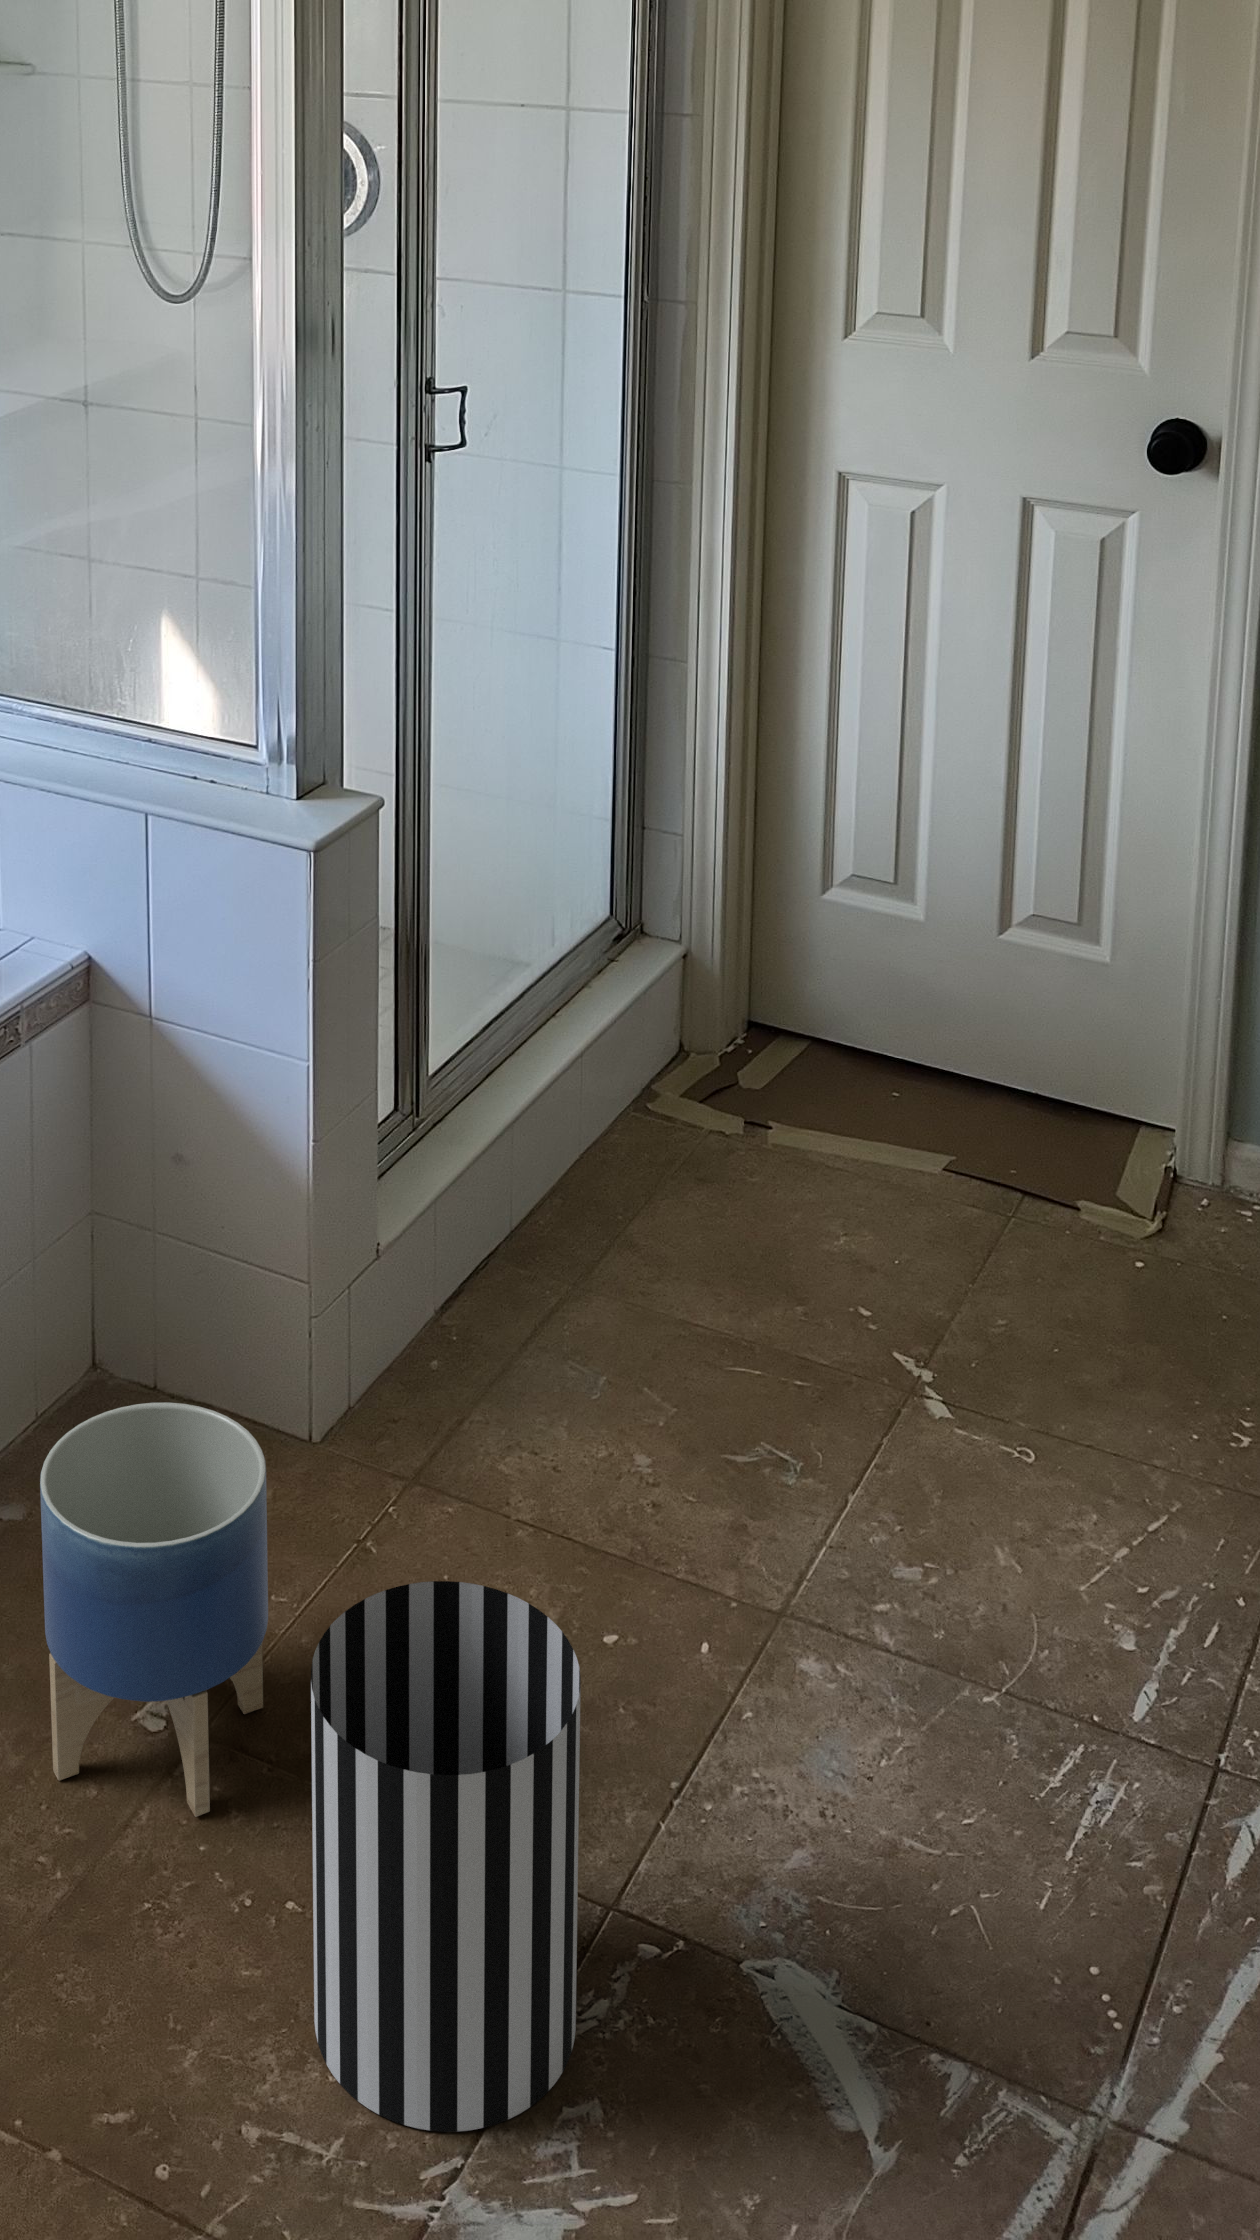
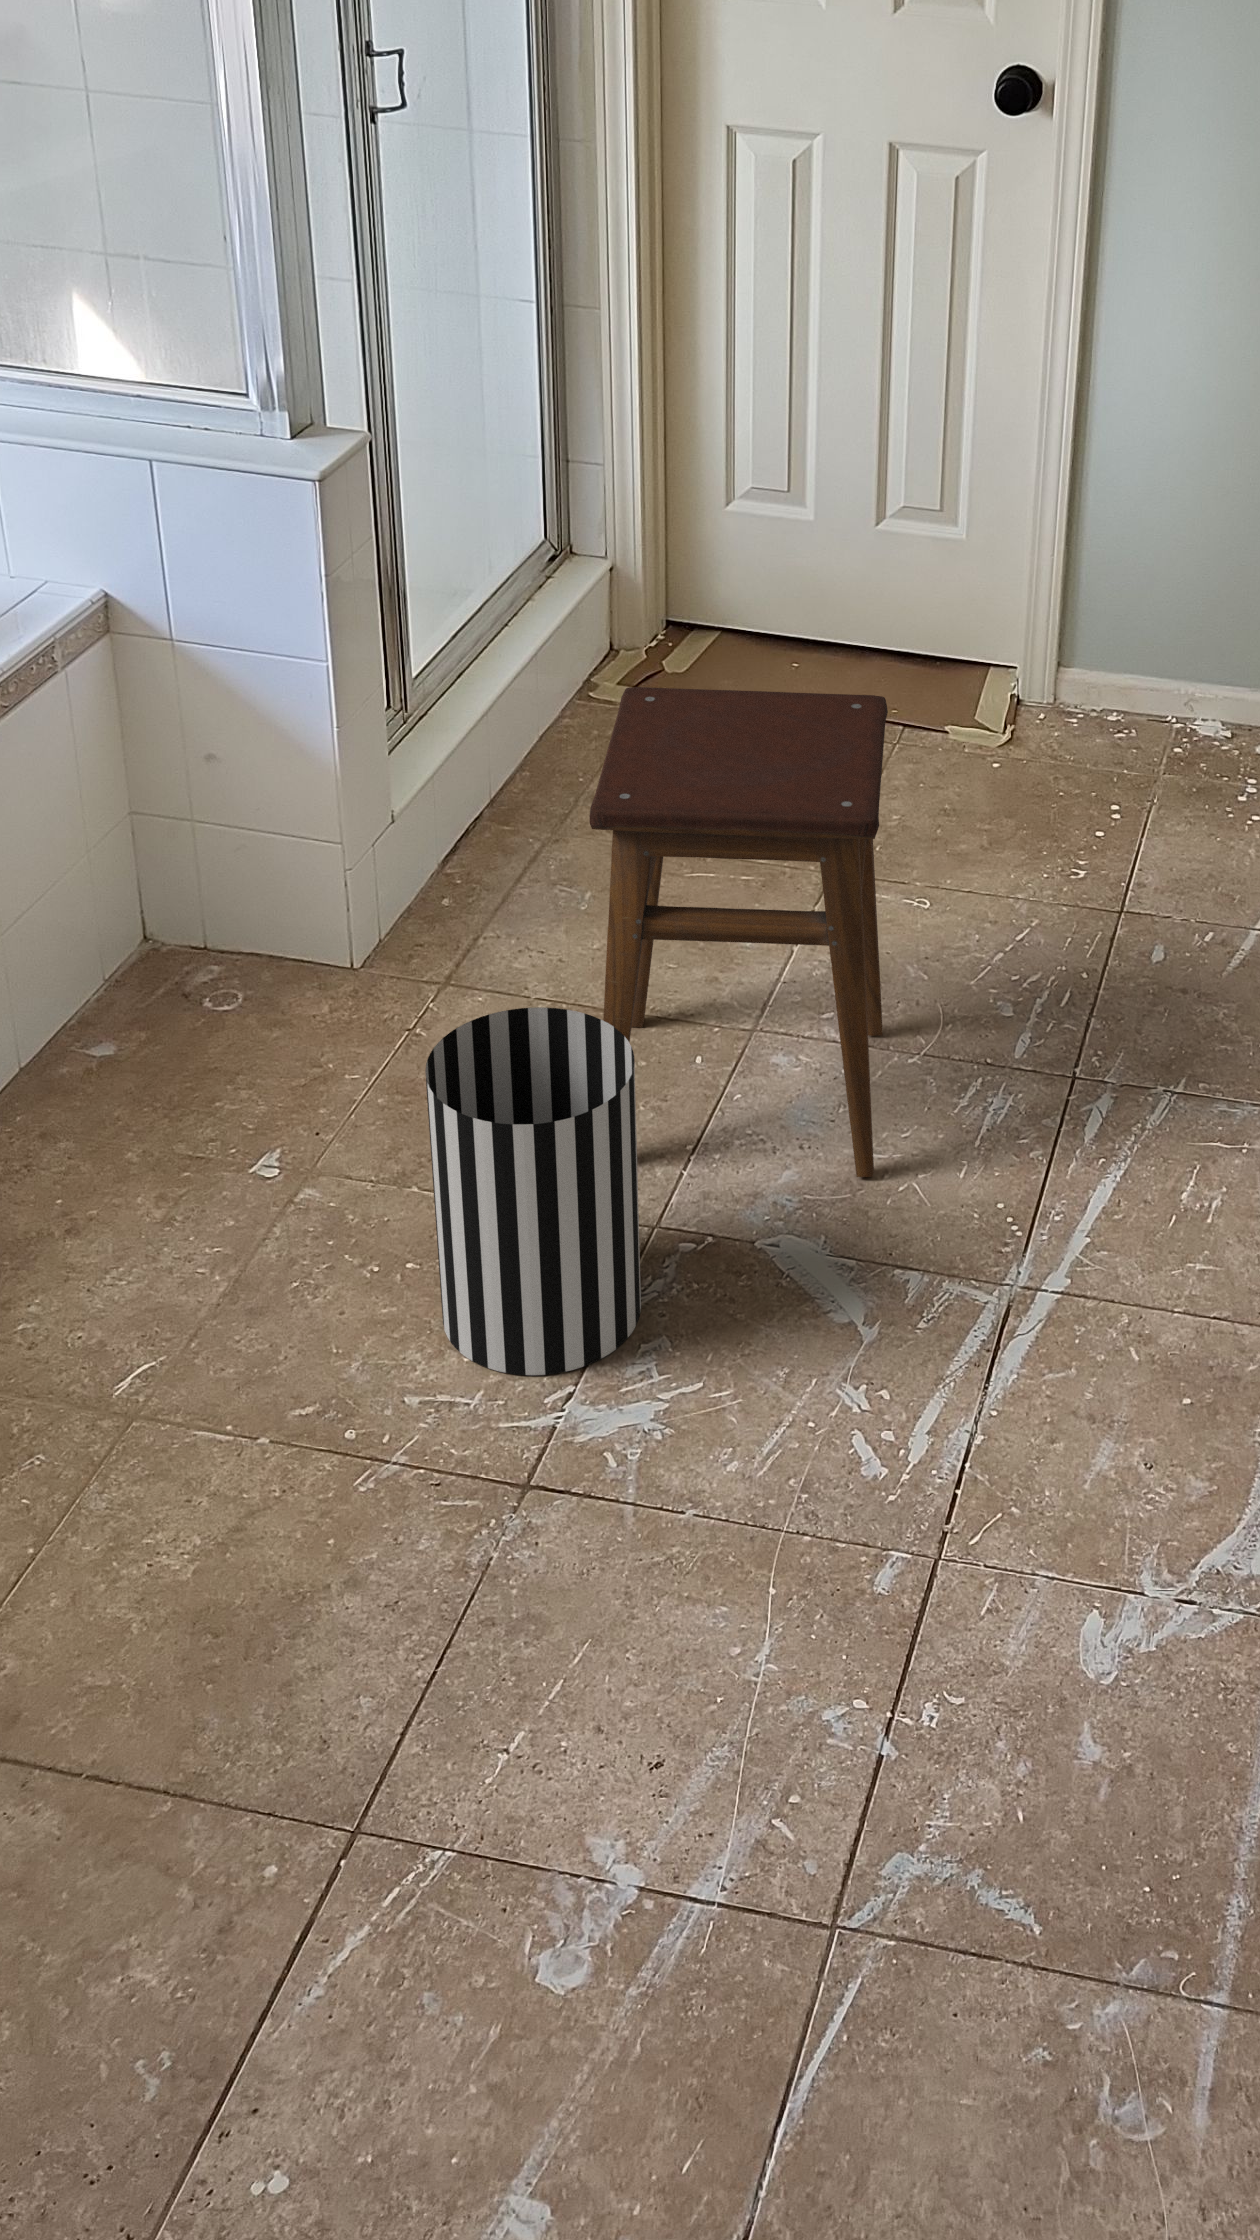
stool: none [552,1146,967,1881] -> present [589,687,888,1177]
planter: present [40,1403,268,1817] -> none [160,928,360,1225]

